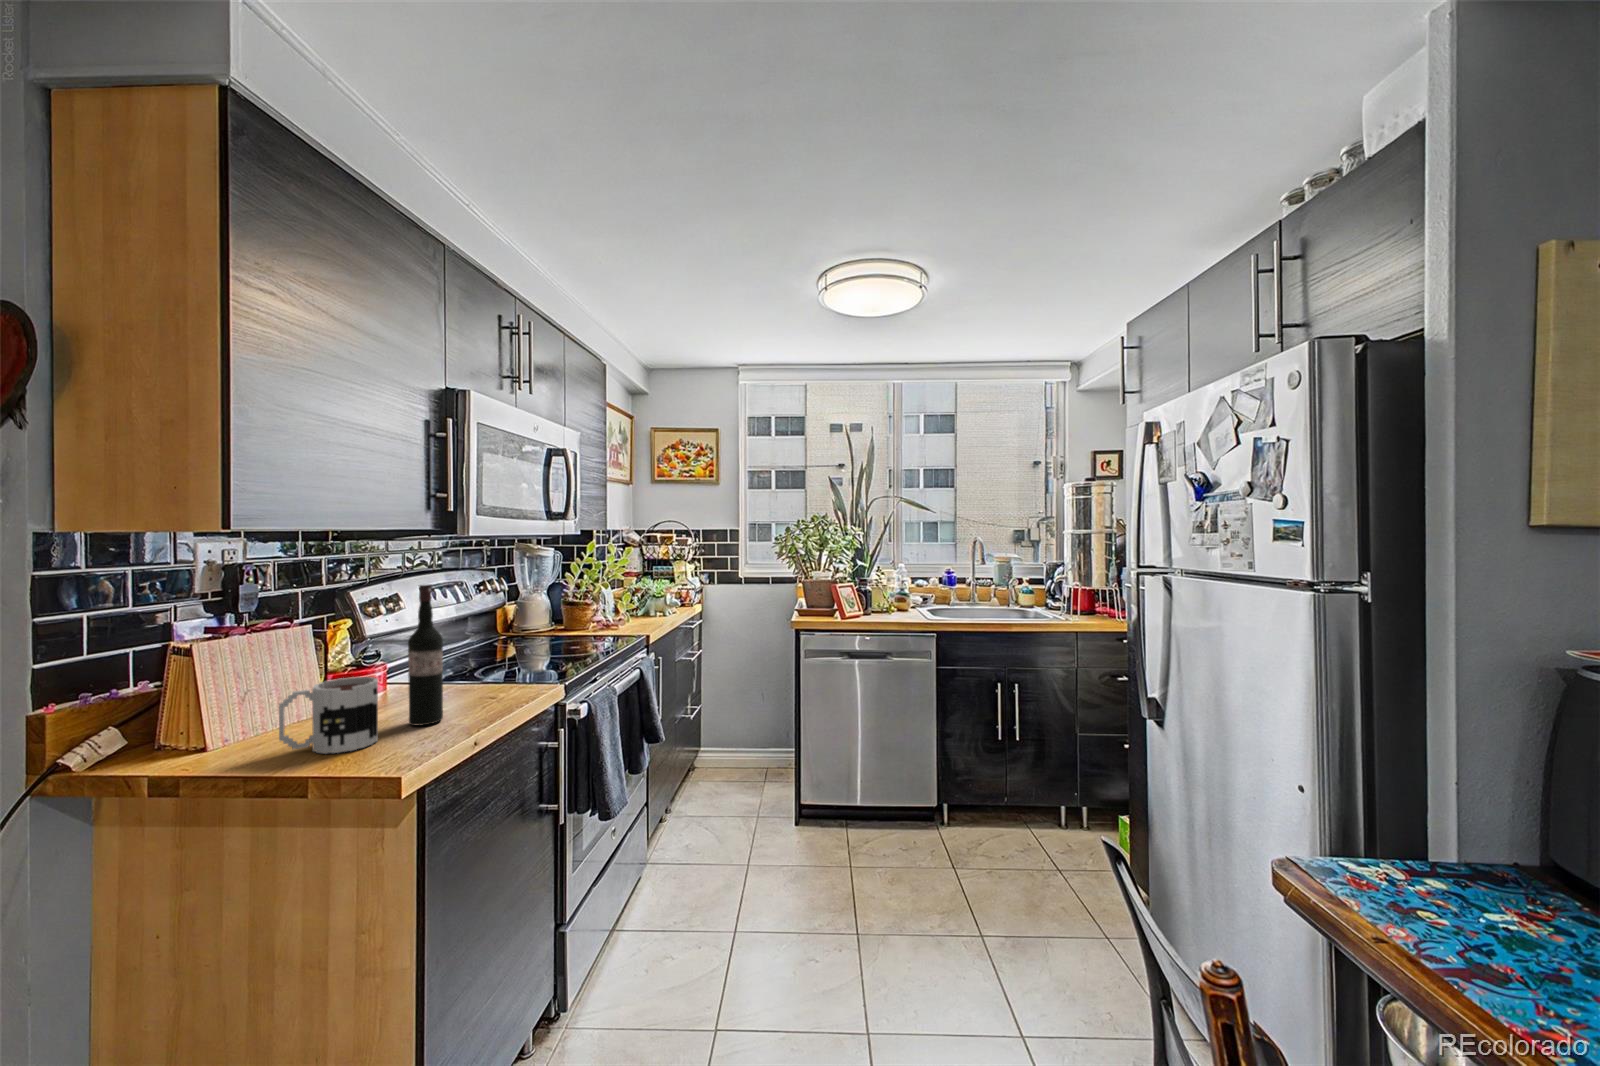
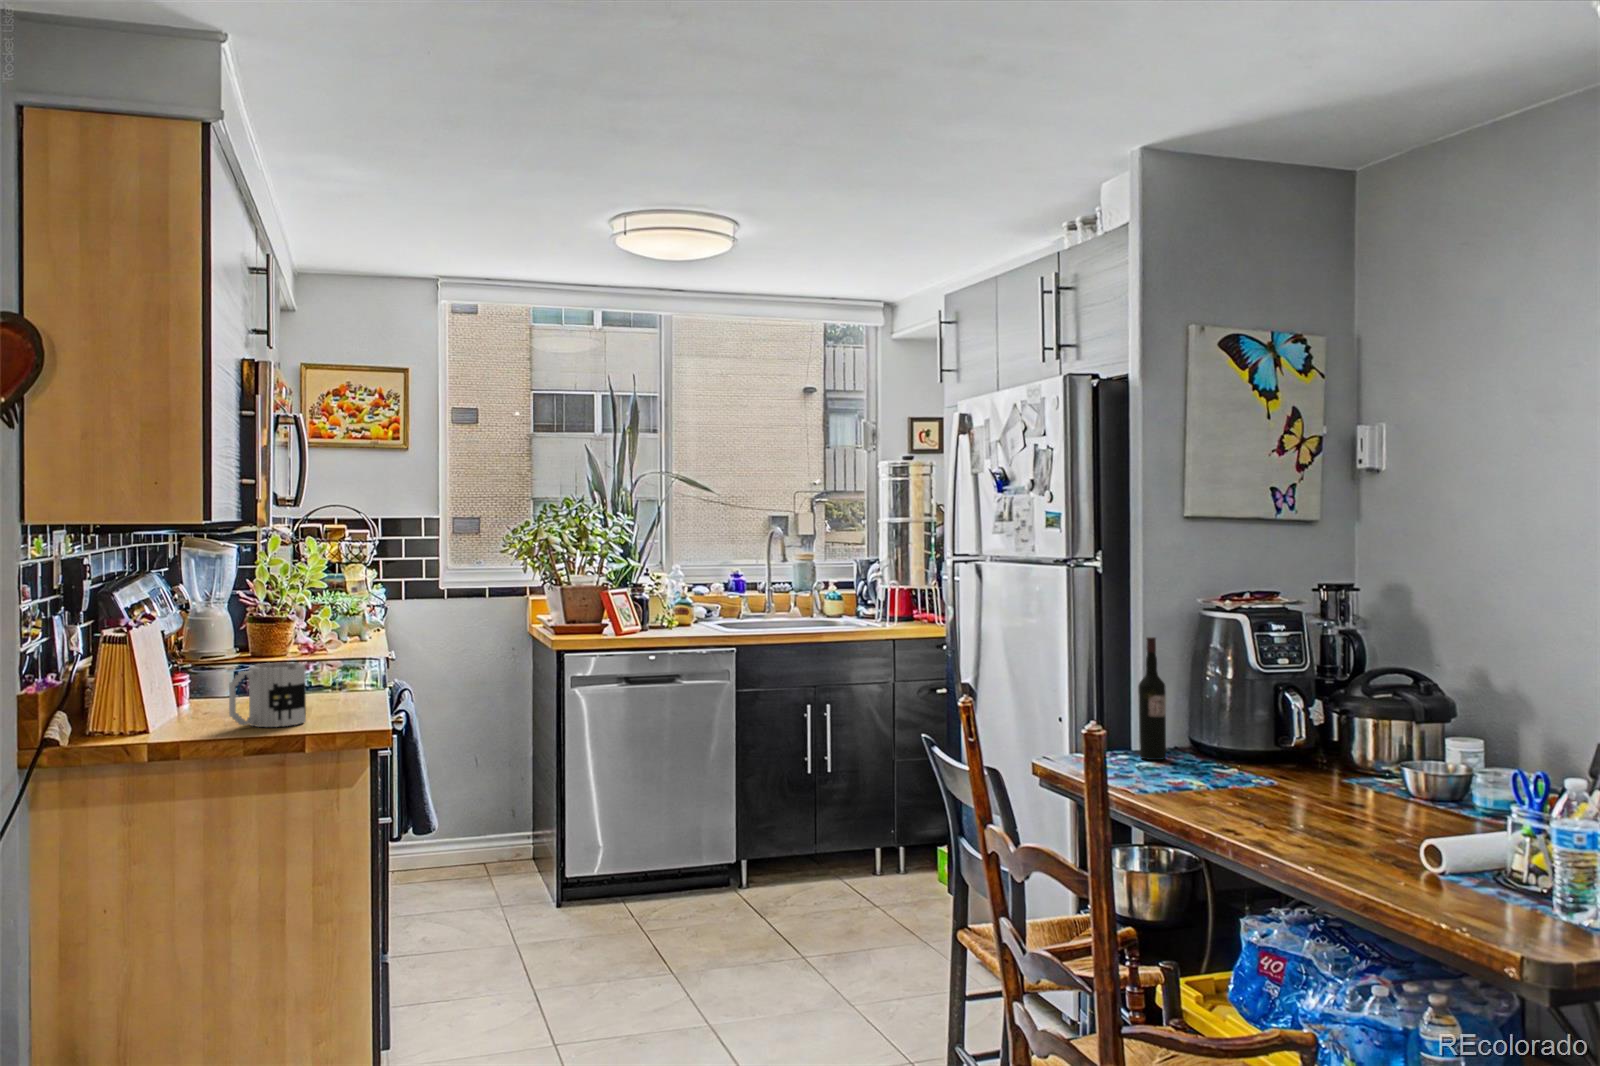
wine bottle: present [408,585,443,726] -> present [1138,637,1166,760]

